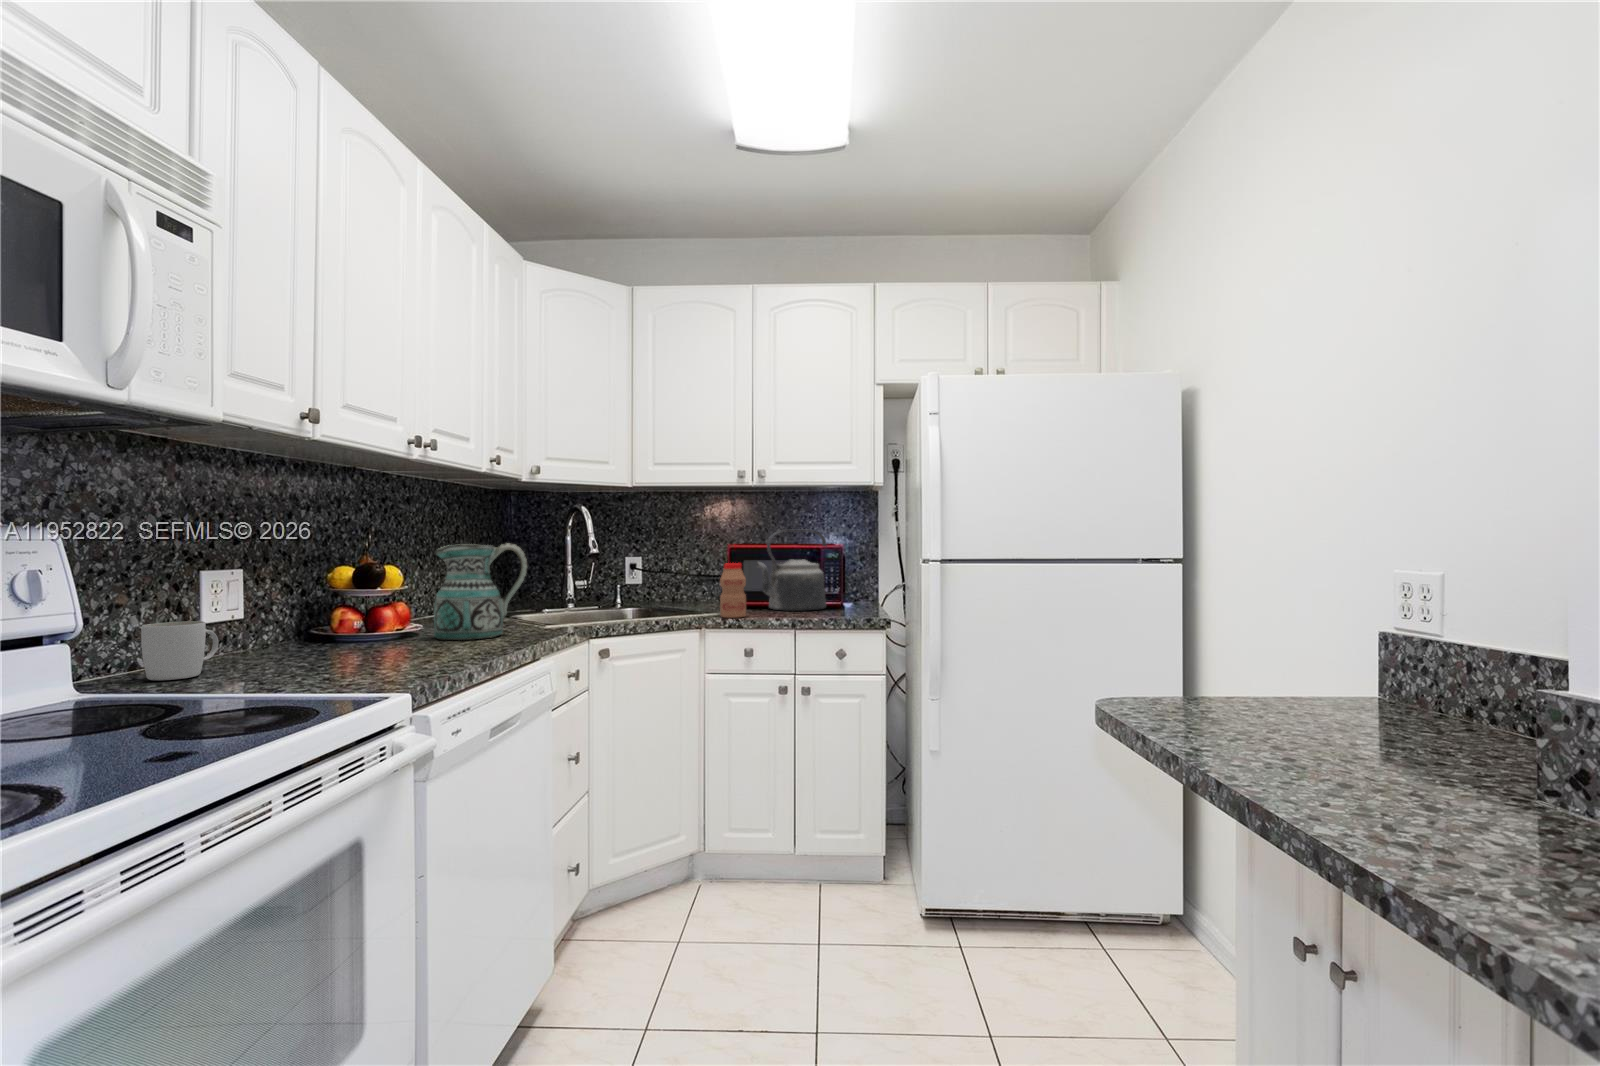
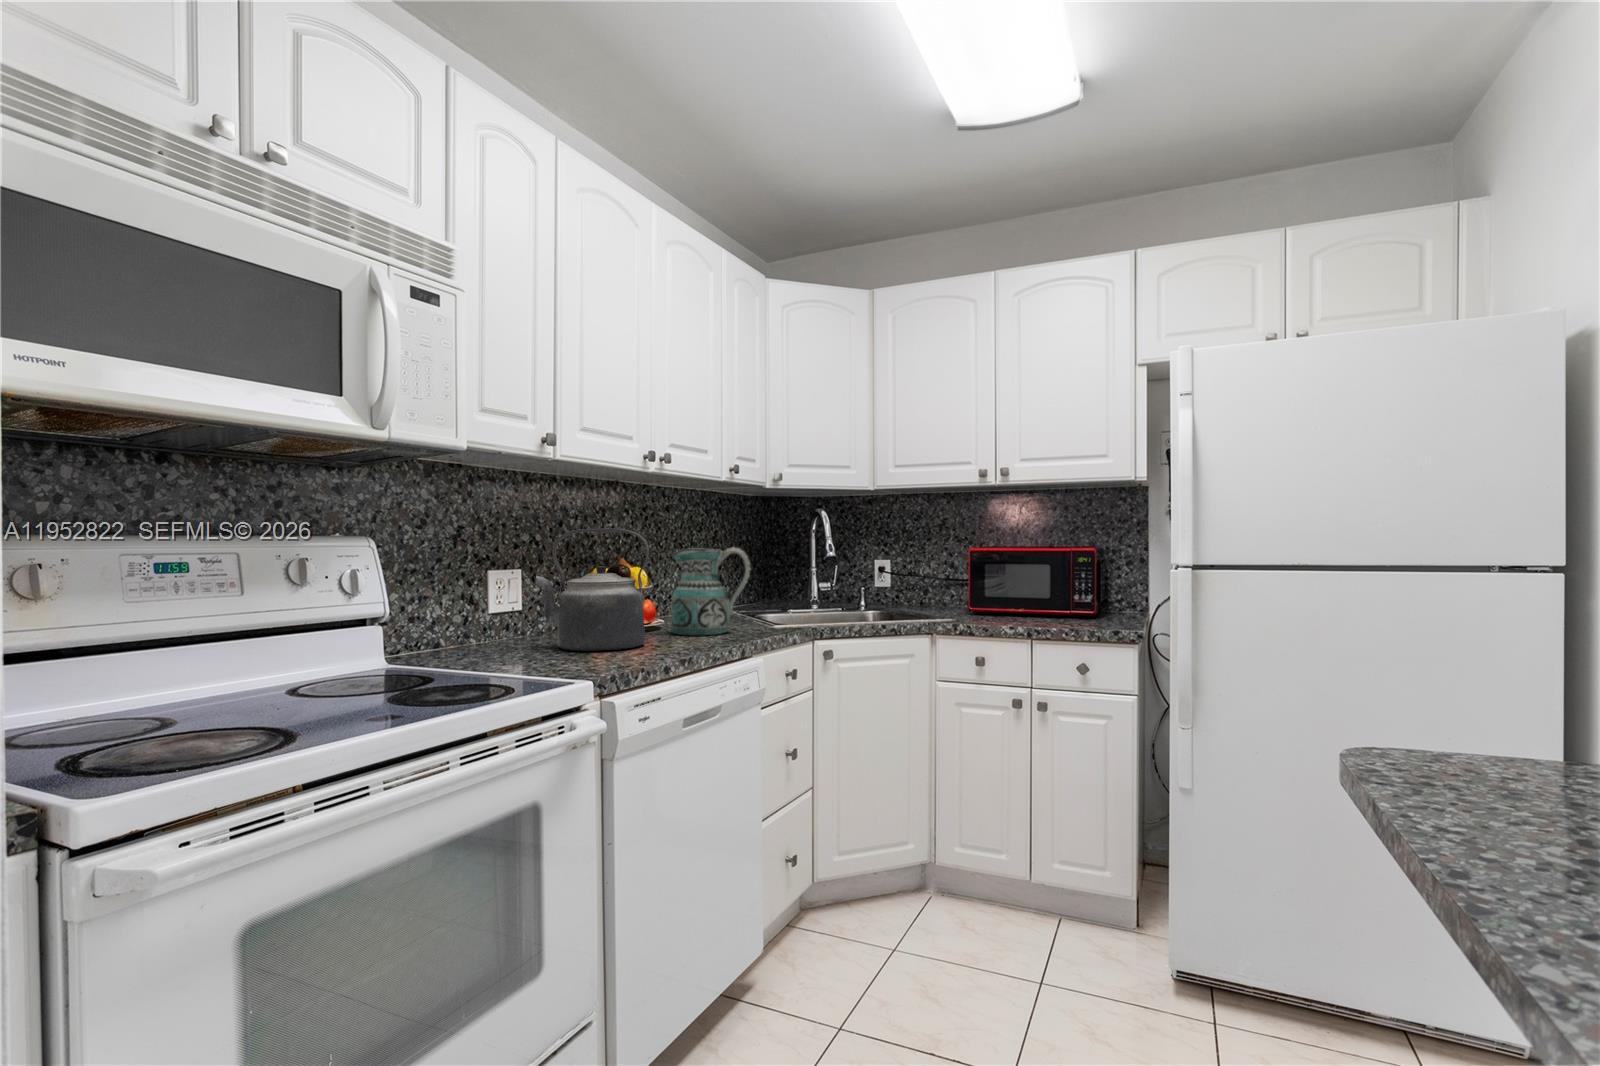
kettle: present [757,530,826,611] -> present [536,529,649,651]
bottle: present [720,563,746,618] -> none [950,568,979,625]
mug: present [141,621,218,680] -> none [437,611,492,657]

